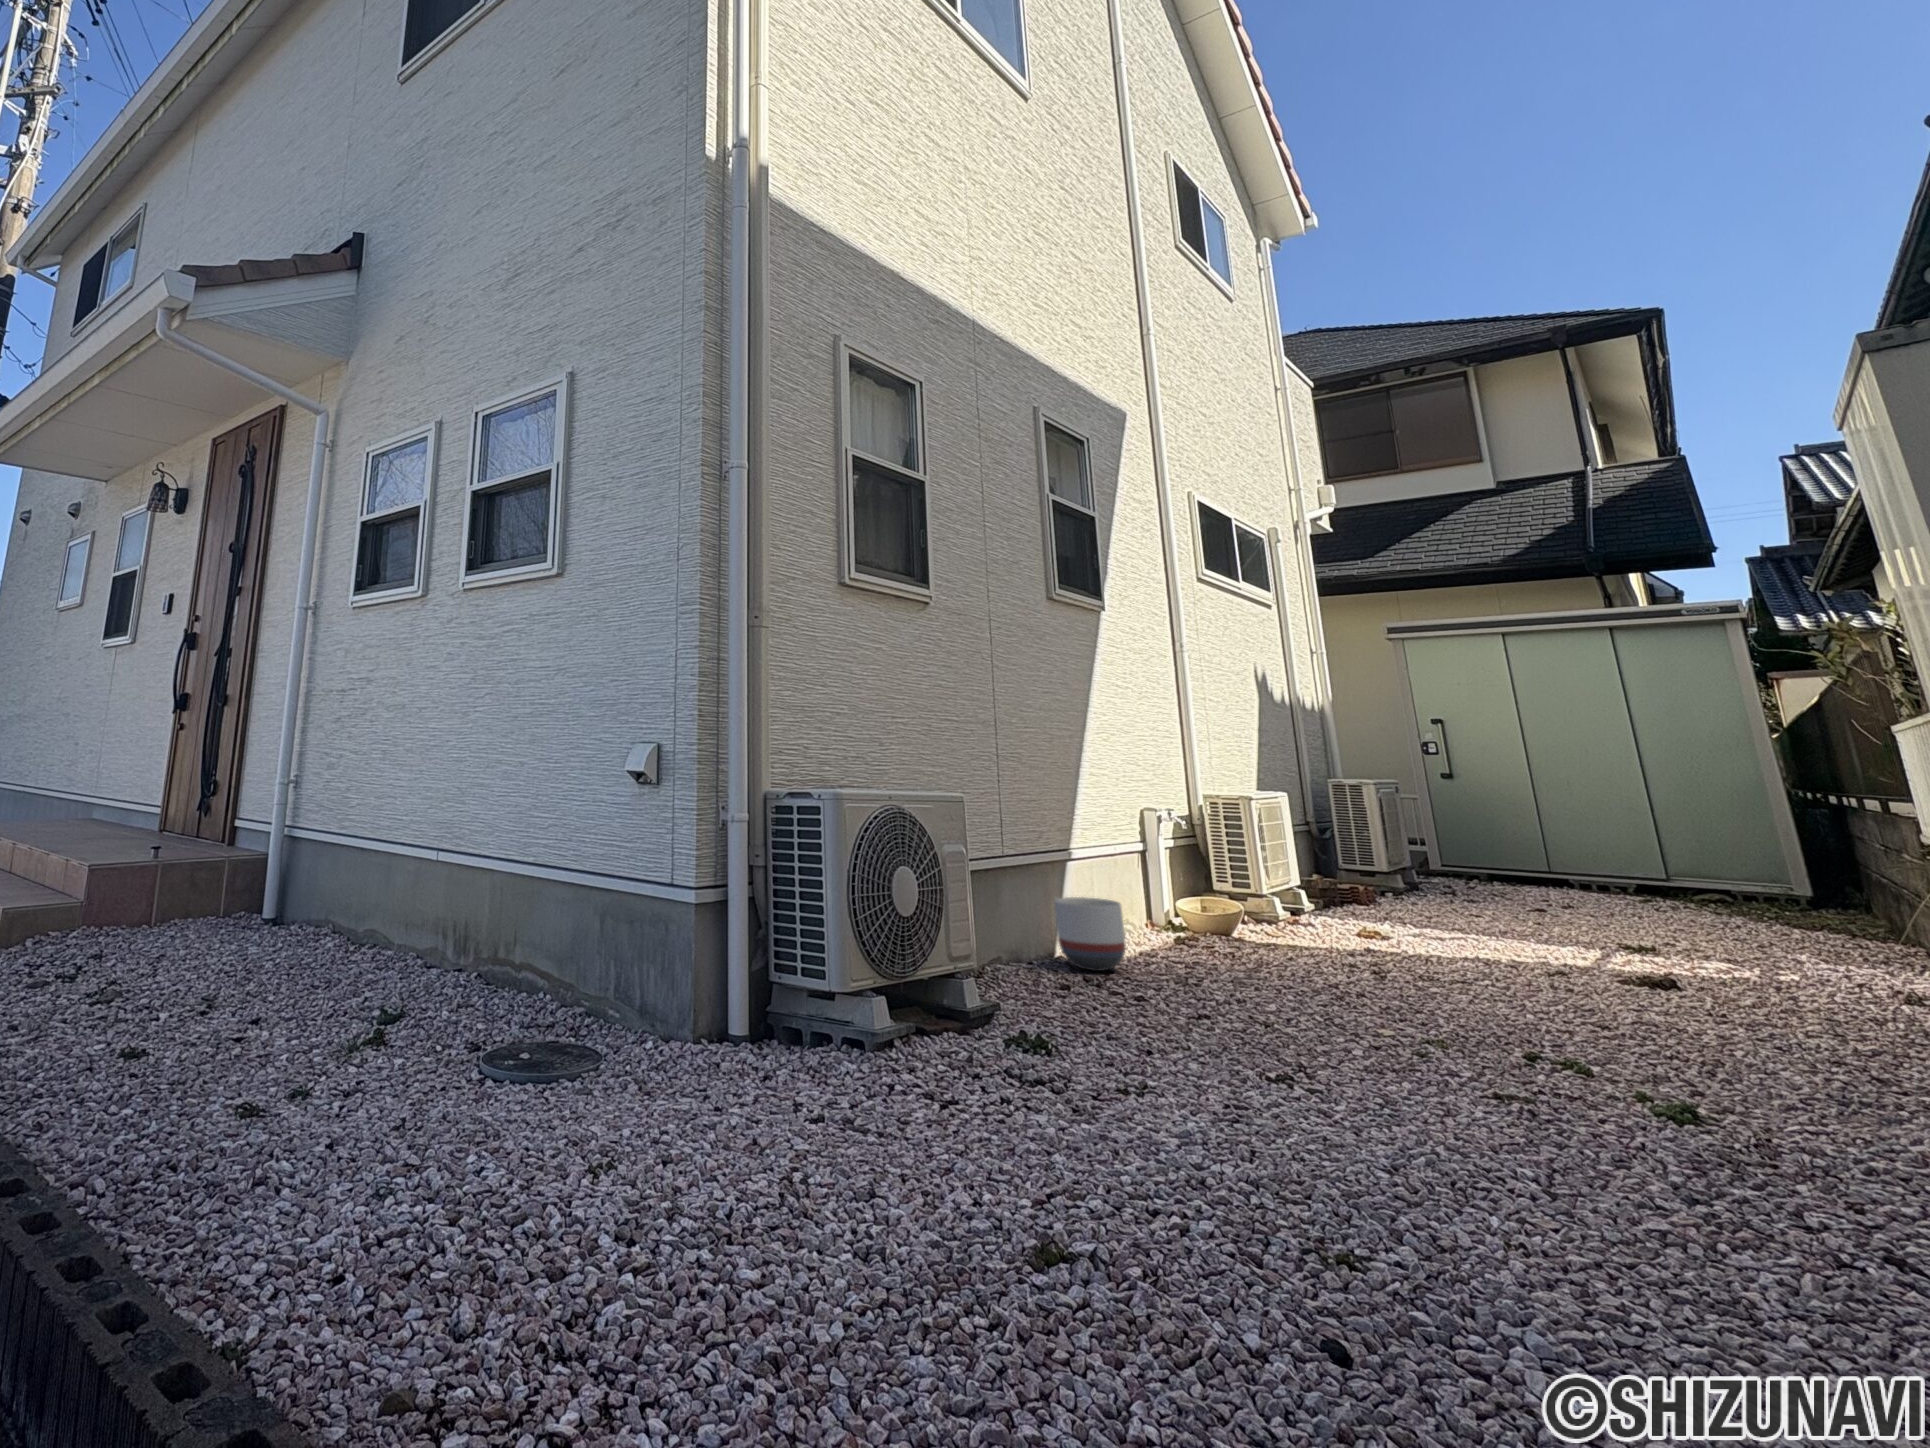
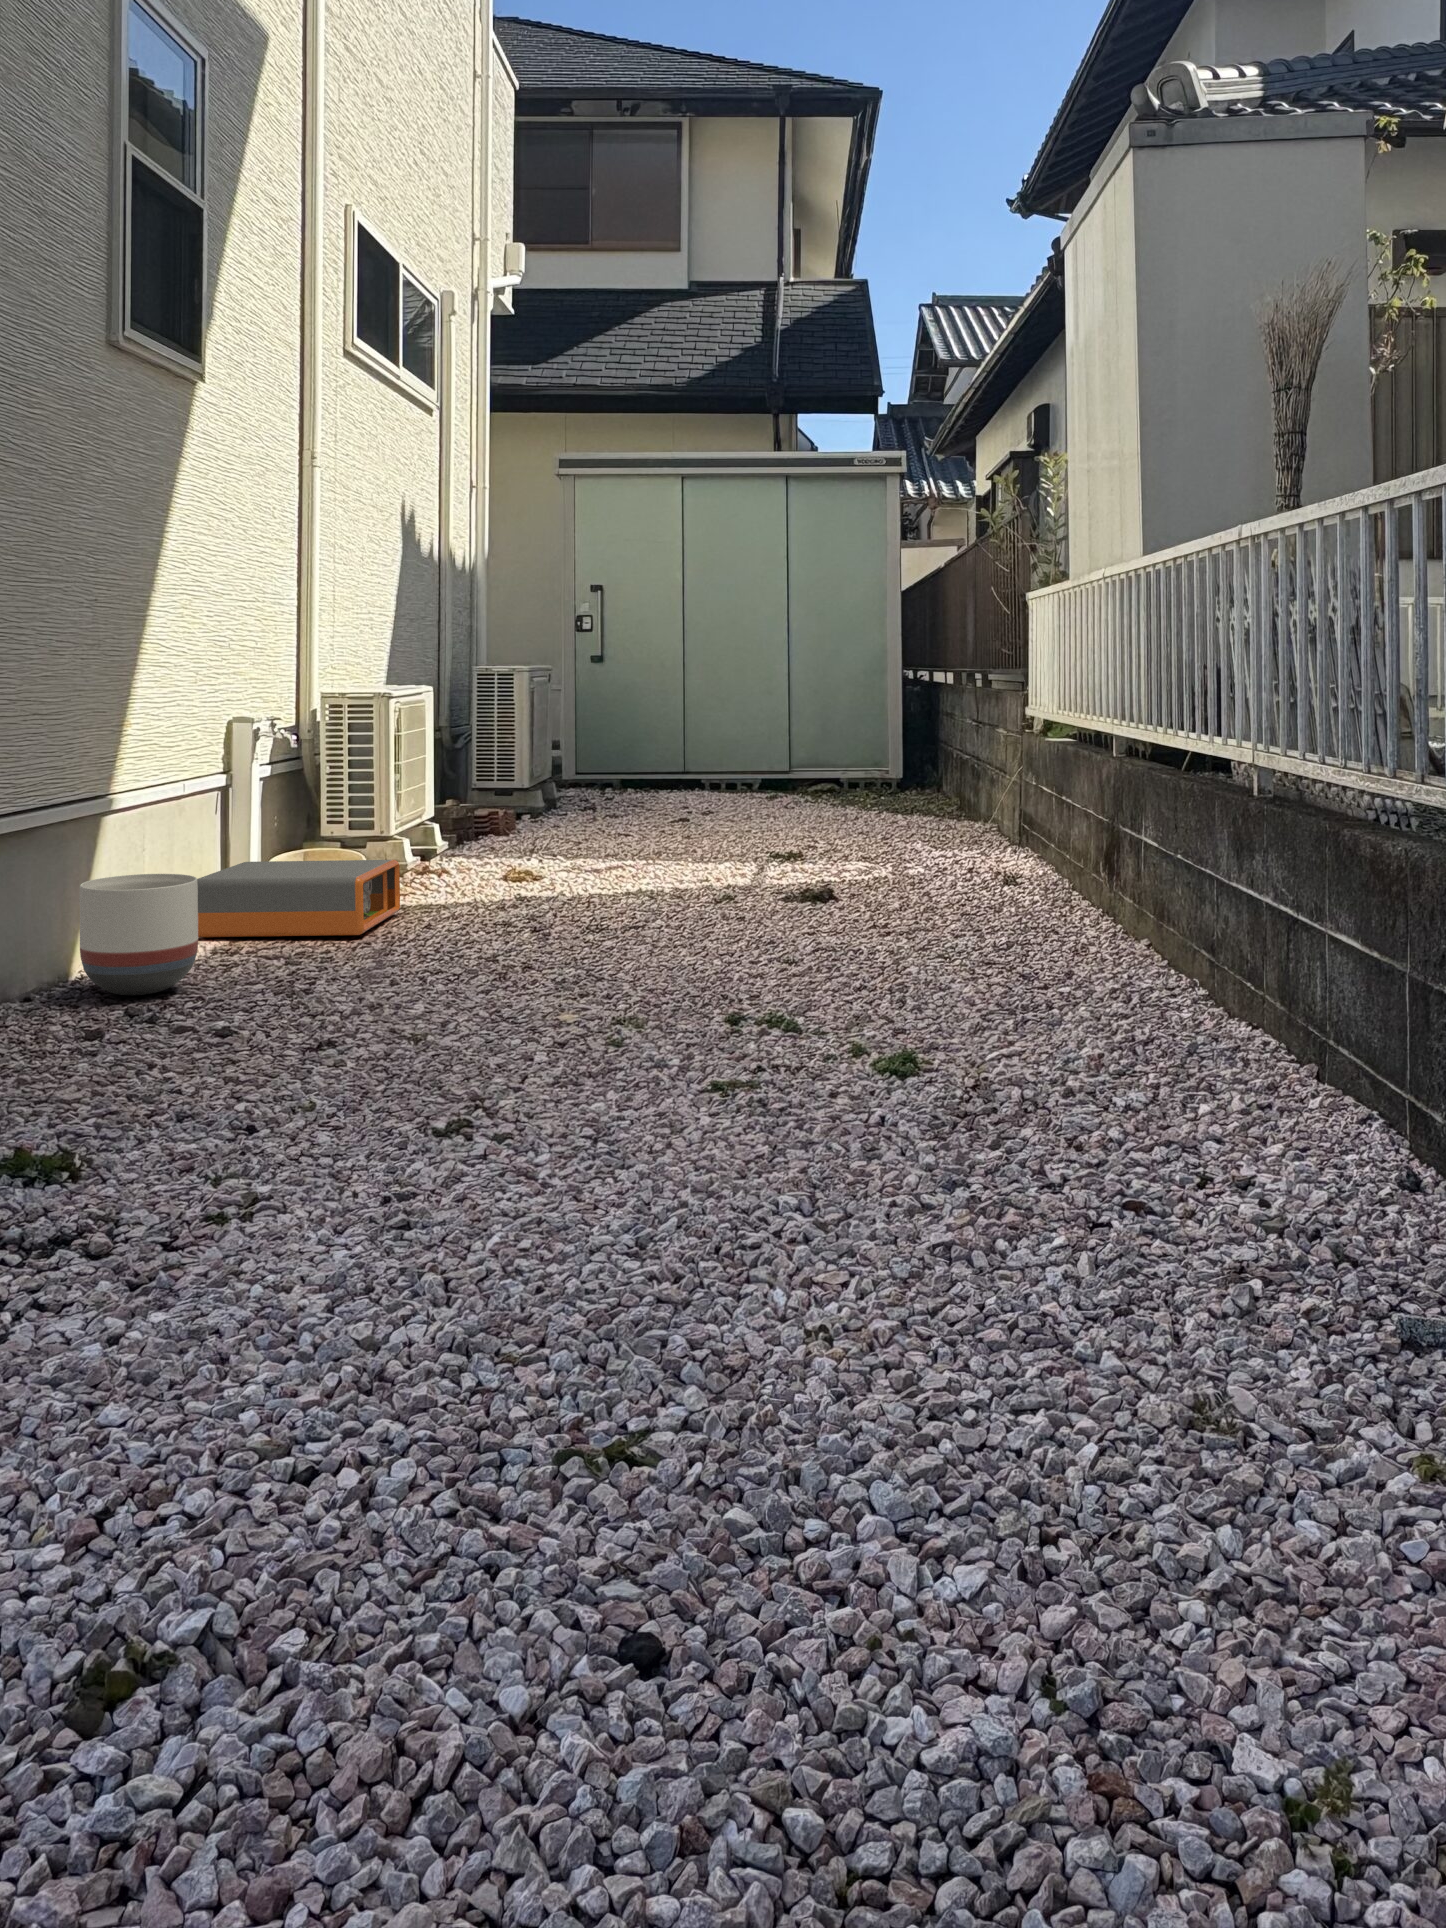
storage box: none [1124,900,1270,957] -> present [197,860,400,937]

